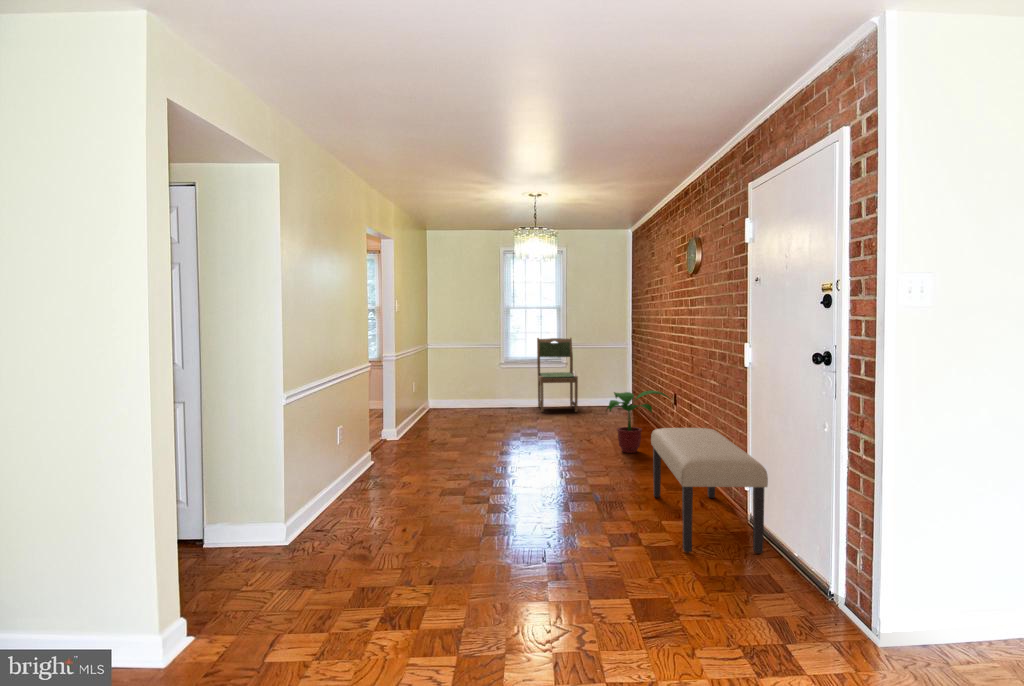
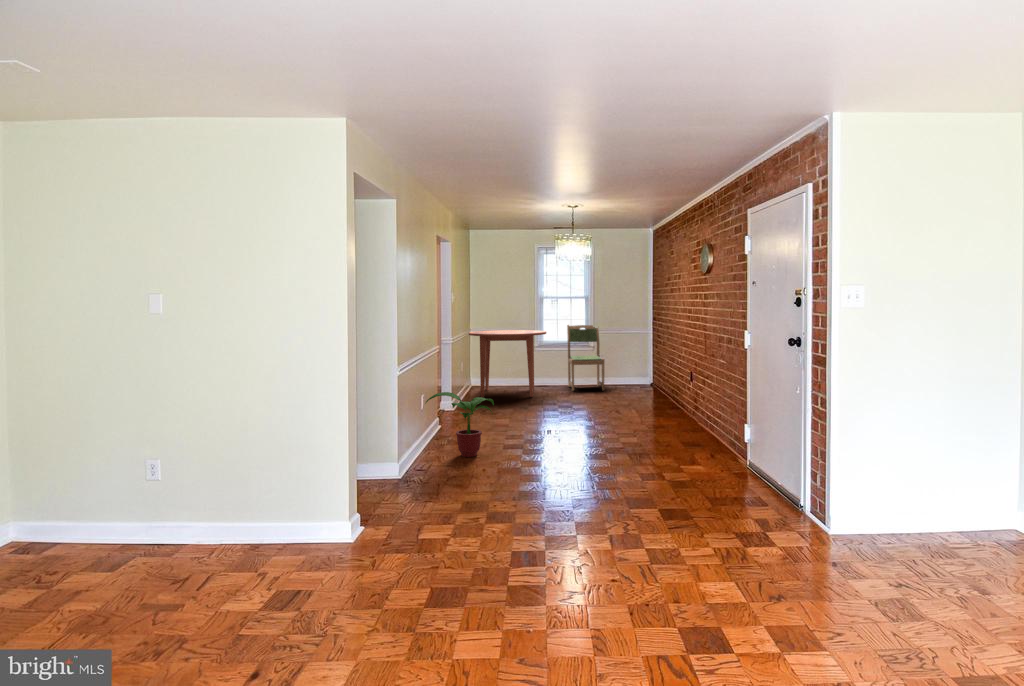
dining table: none [424,344,512,420] -> present [469,330,546,397]
potted plant: present [607,390,670,453] -> present [426,392,494,457]
bench: present [651,428,768,554] -> none [672,397,760,486]

